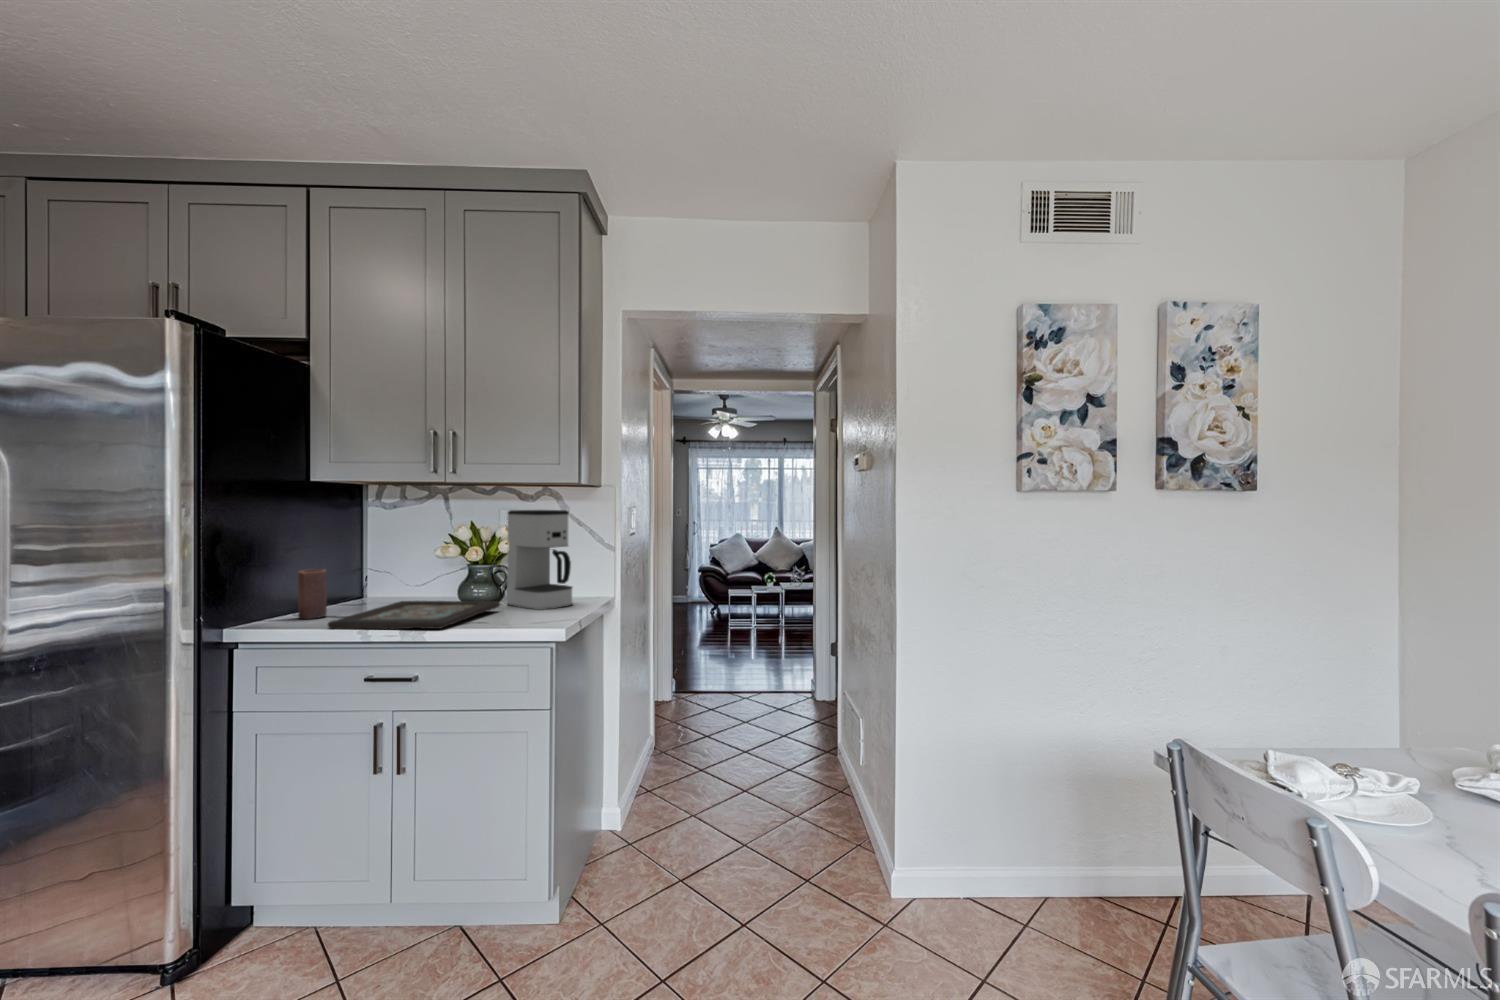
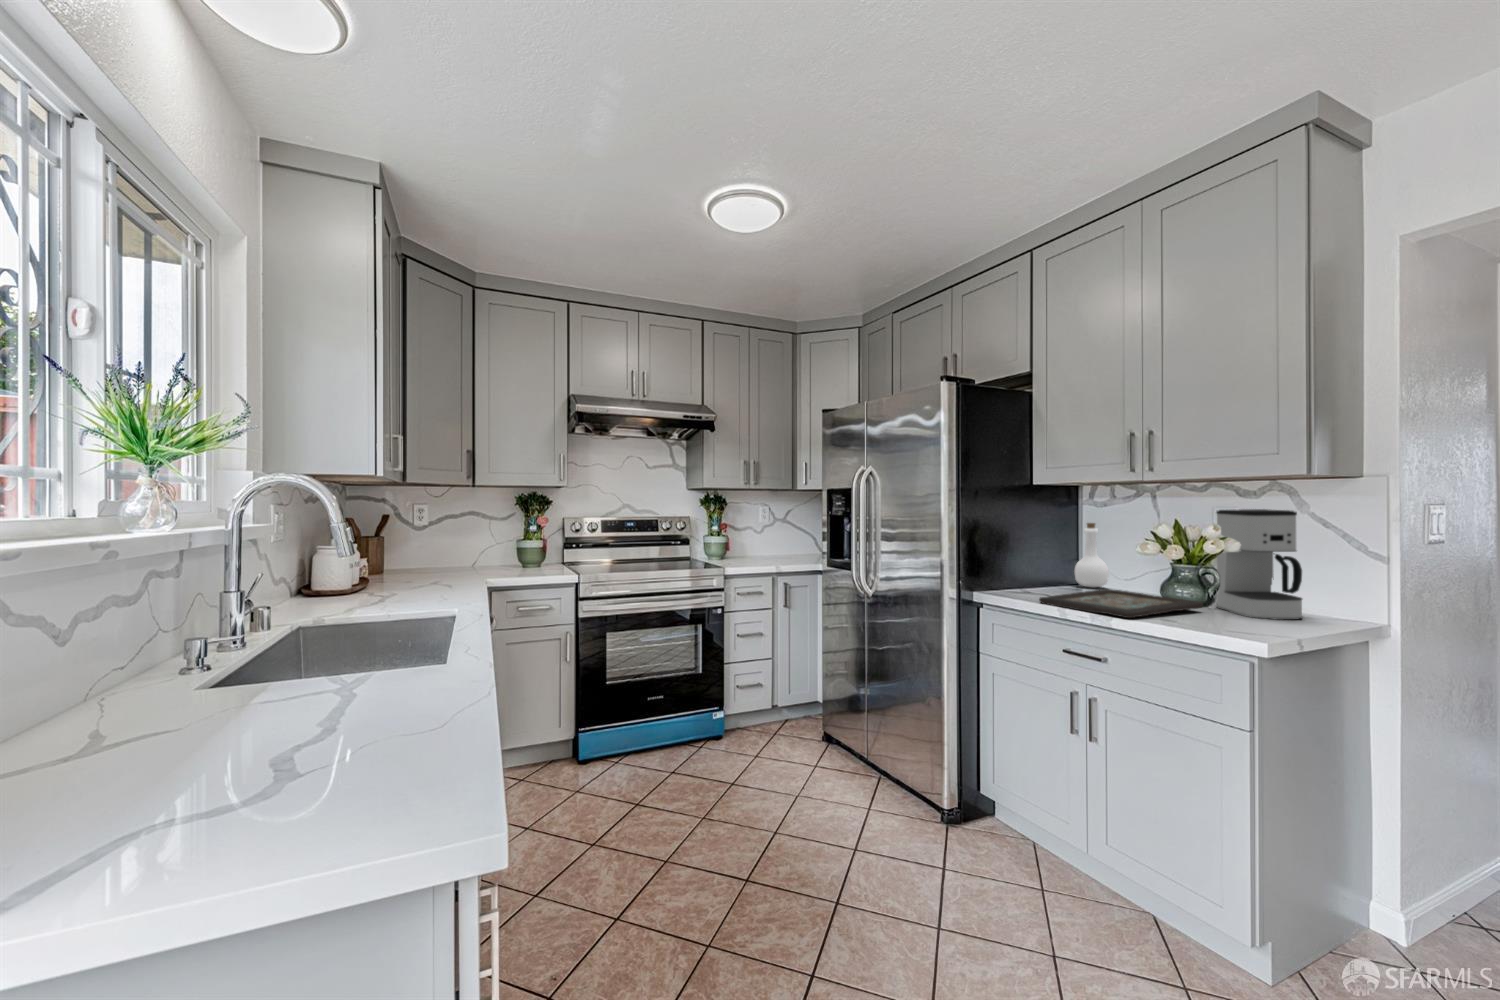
bottle: none [358,527,398,602] -> present [1075,523,1109,587]
candle: present [298,569,327,619] -> none [1023,555,1044,593]

